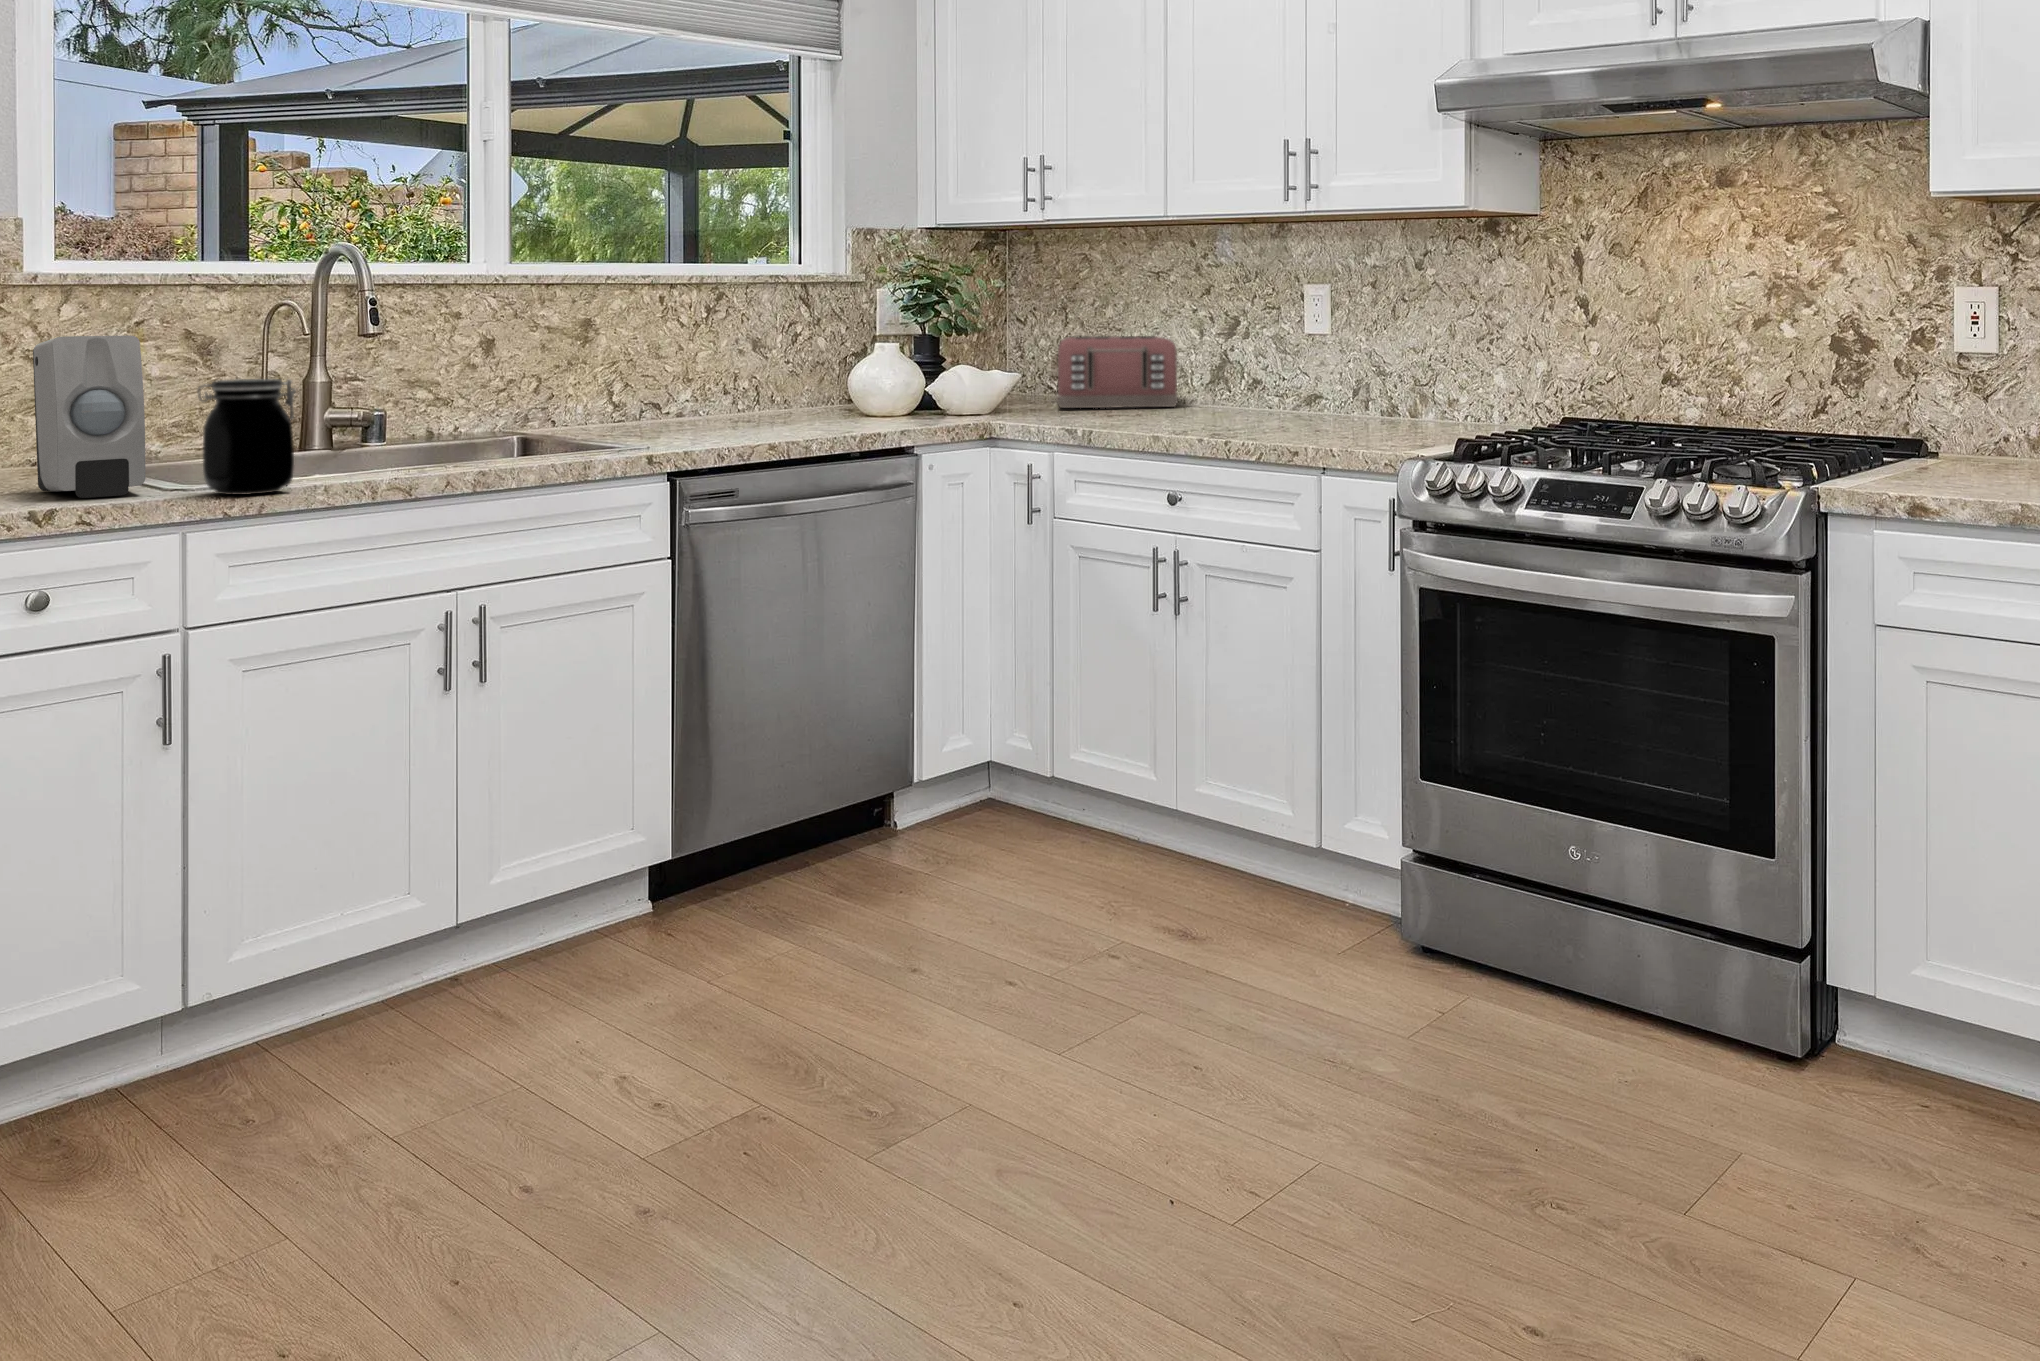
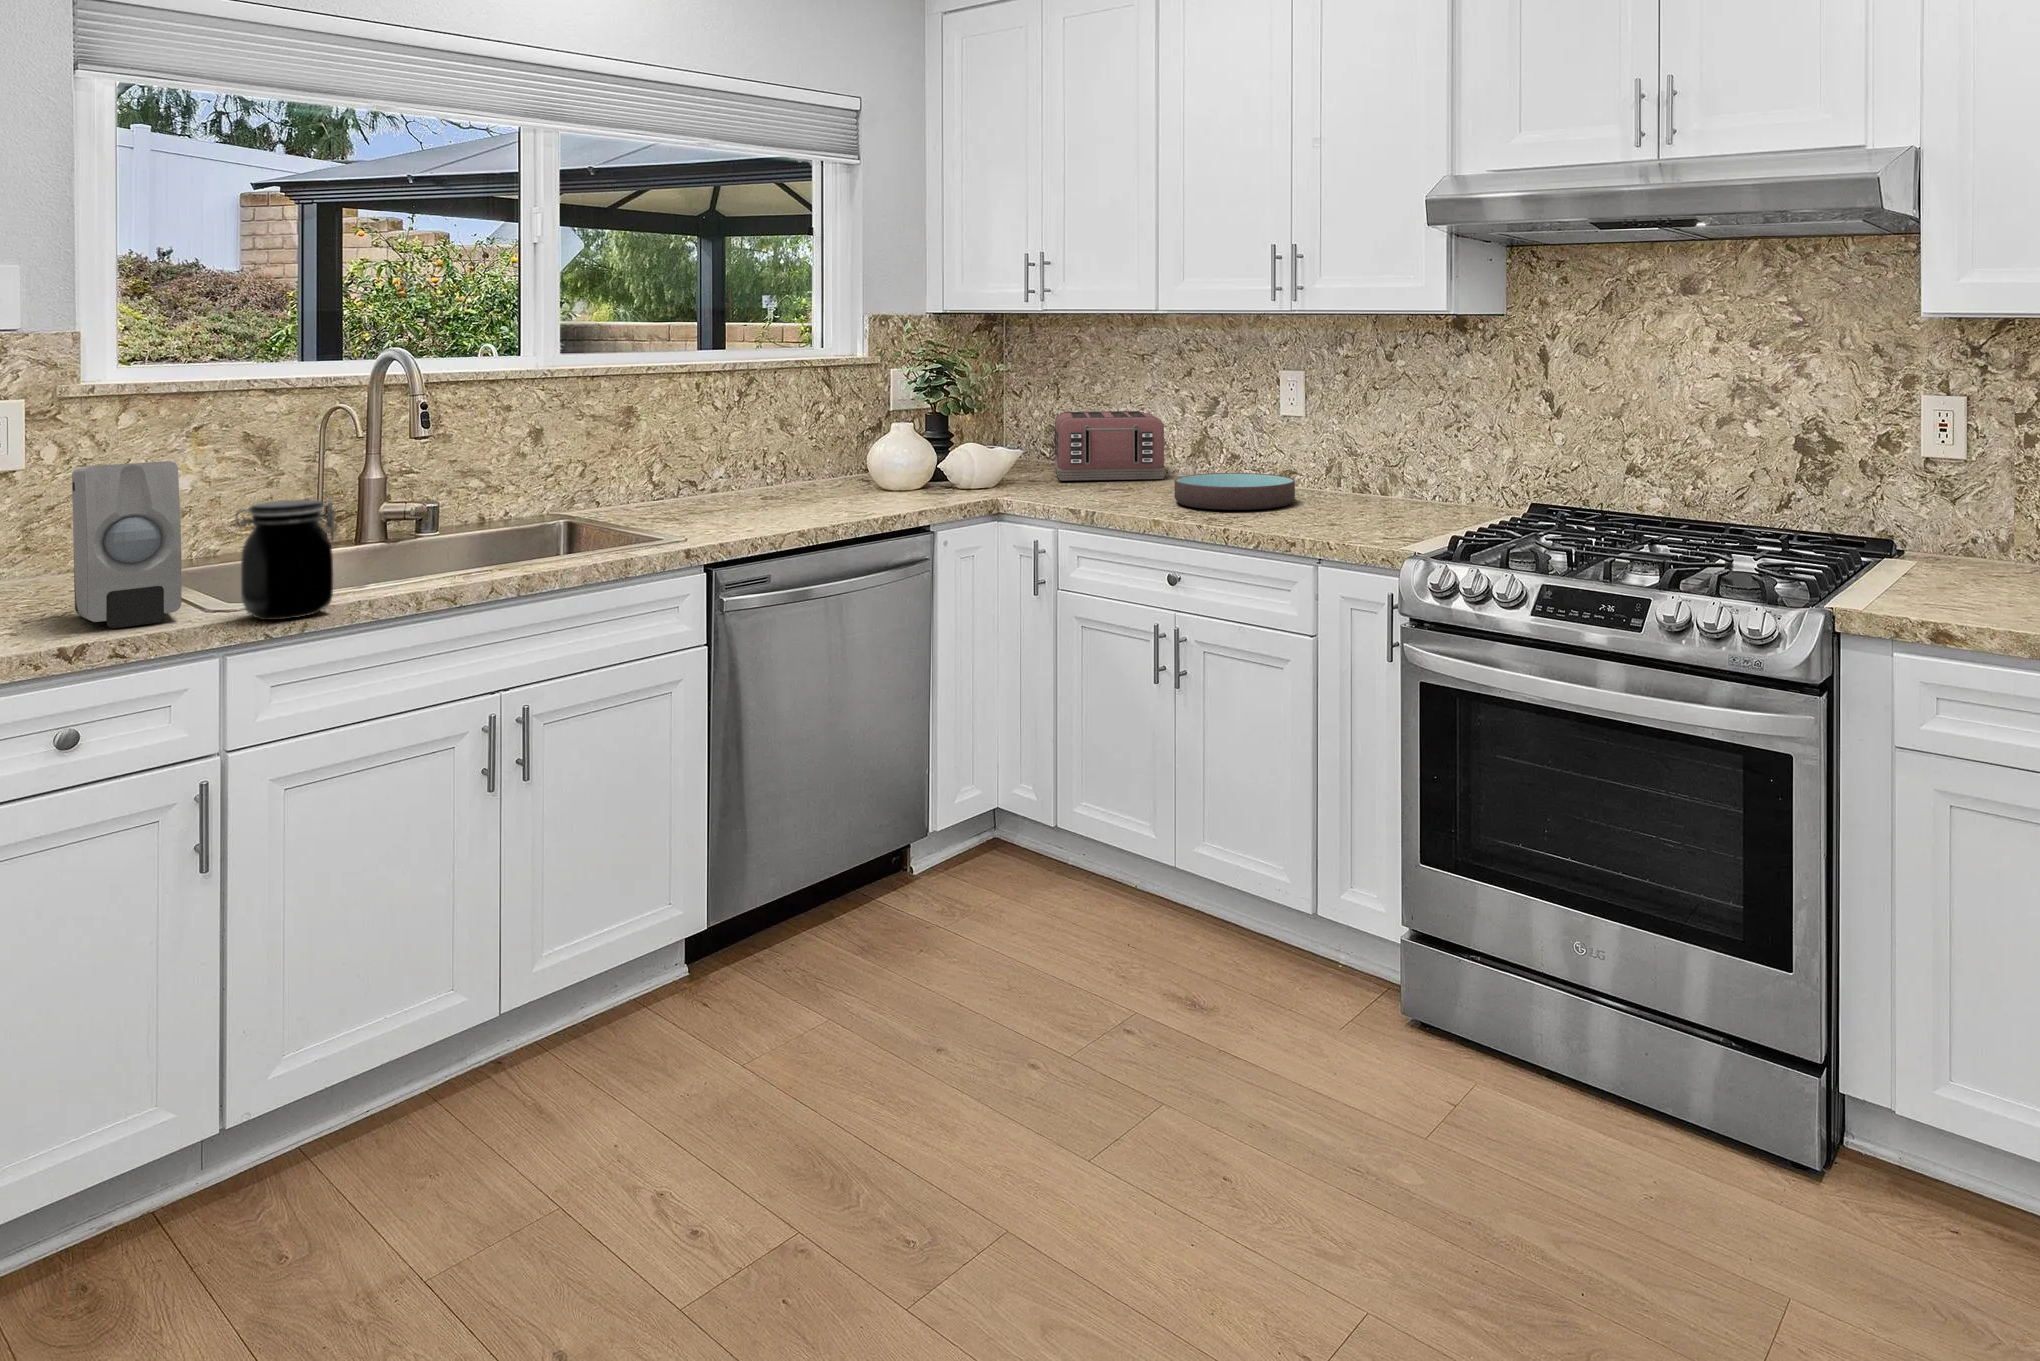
bowl: none [1180,394,1311,427] -> present [1175,473,1295,510]

